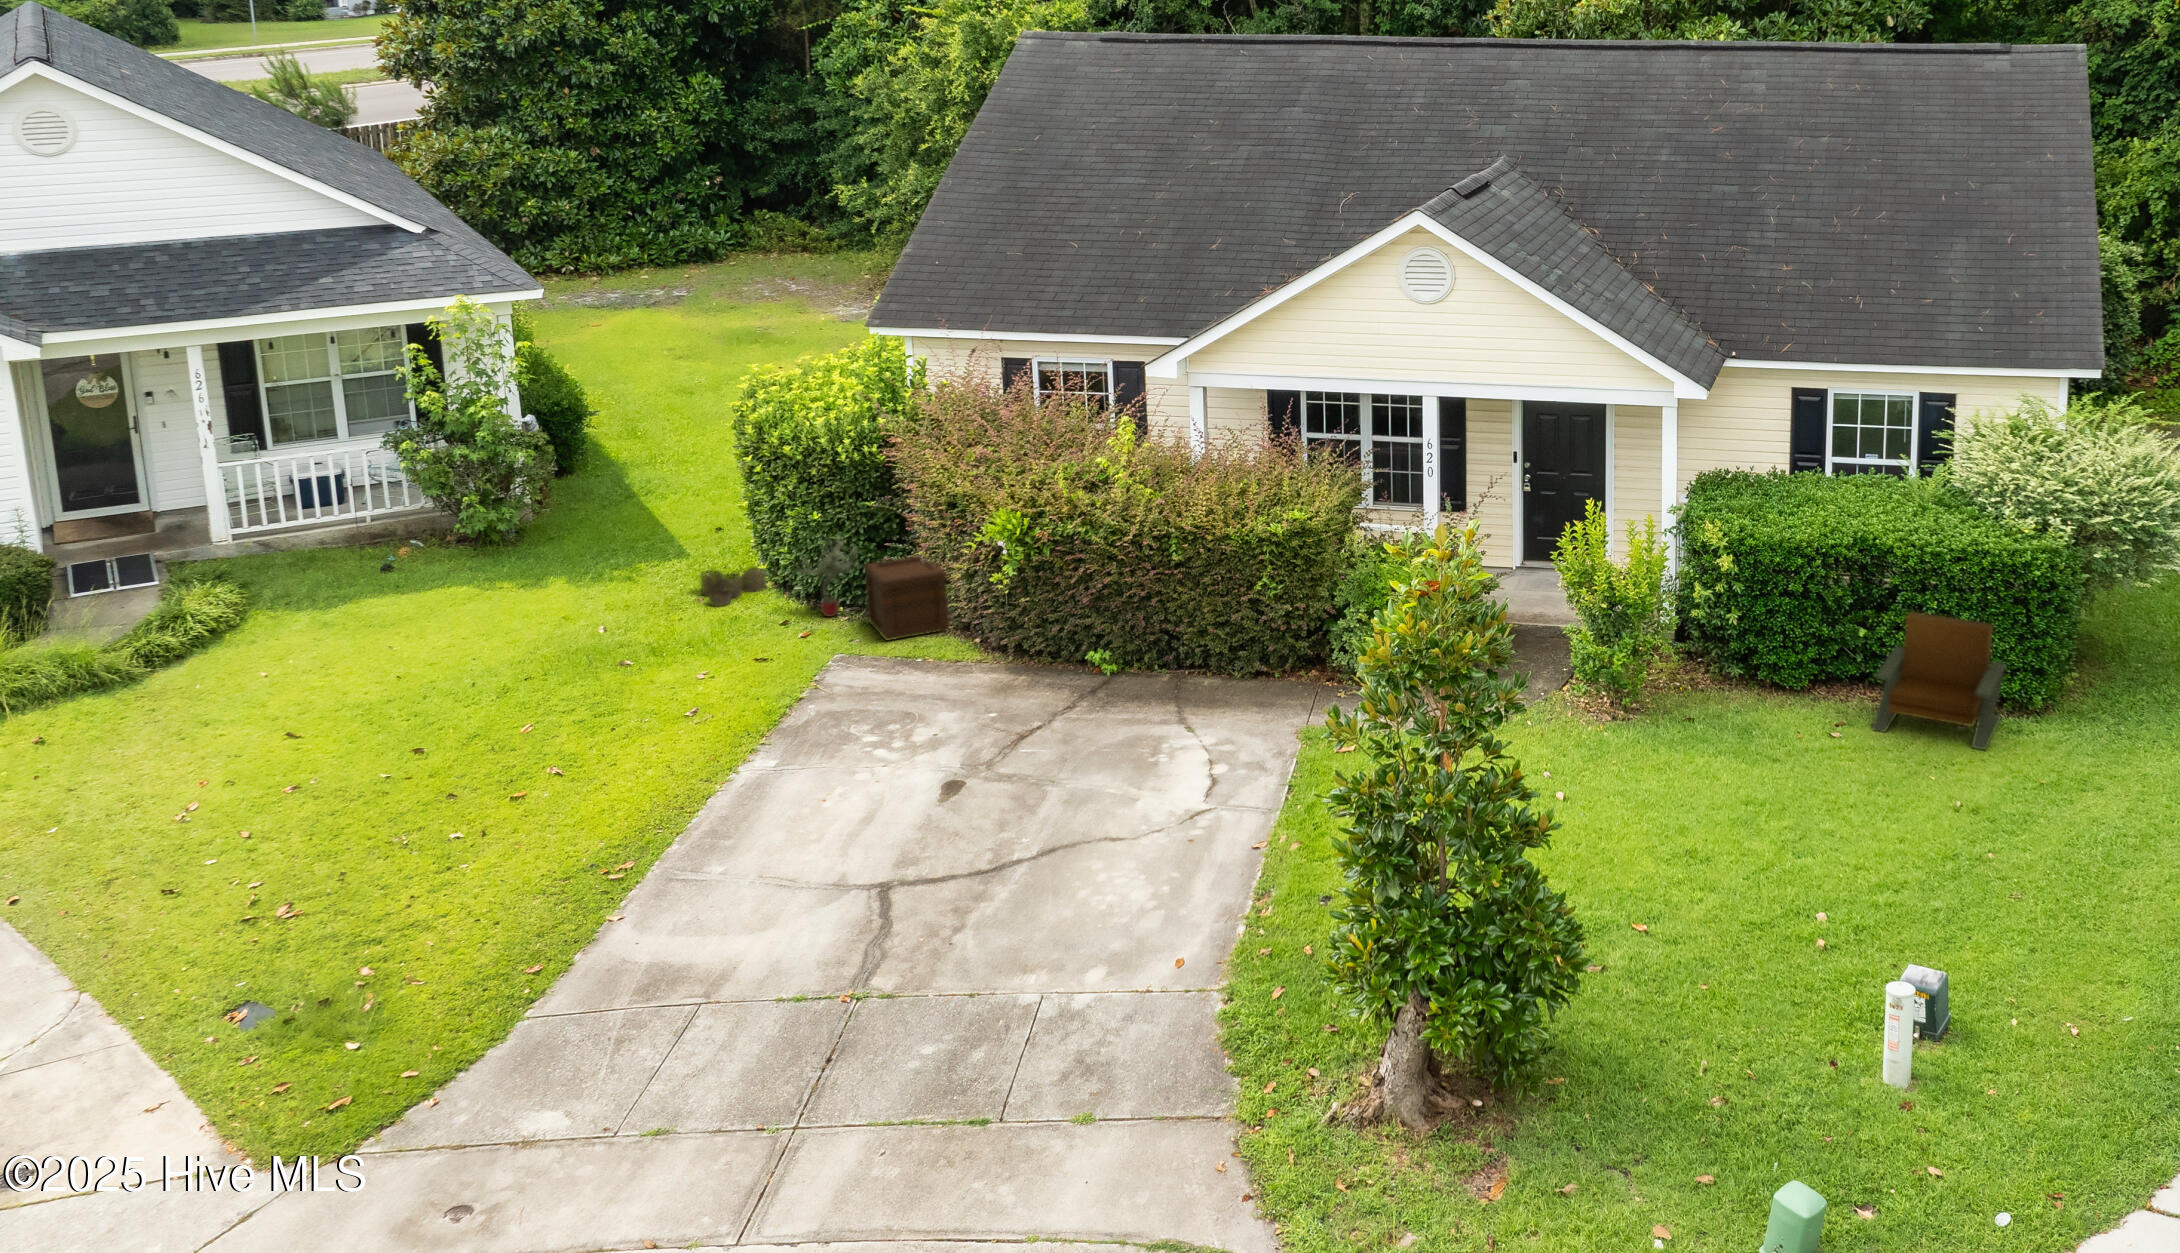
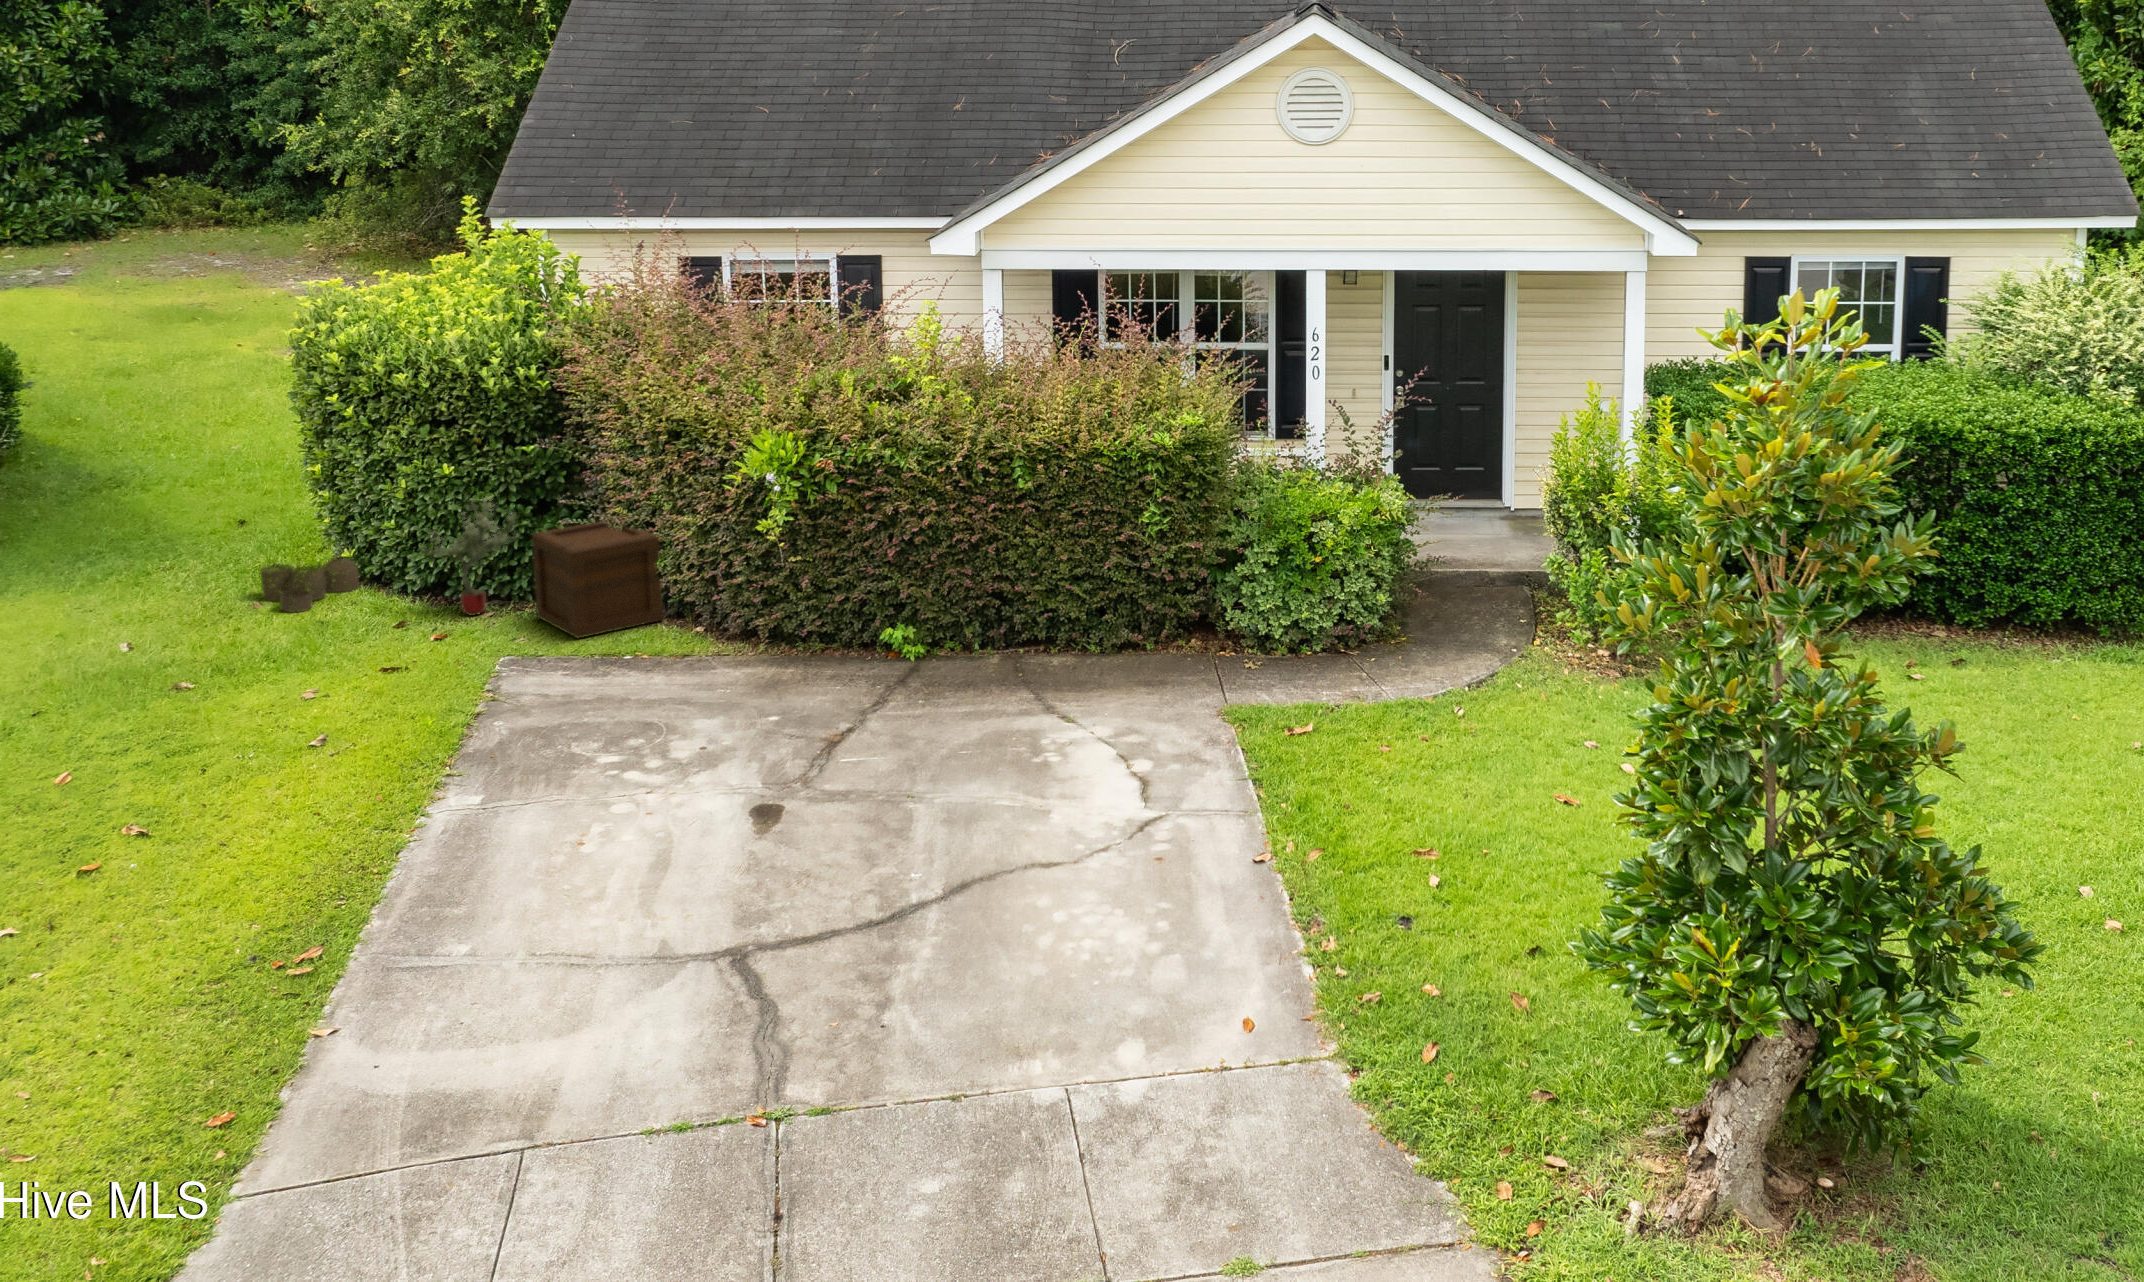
lounge chair: present [1872,612,2005,750] -> none [1958,506,2128,670]

